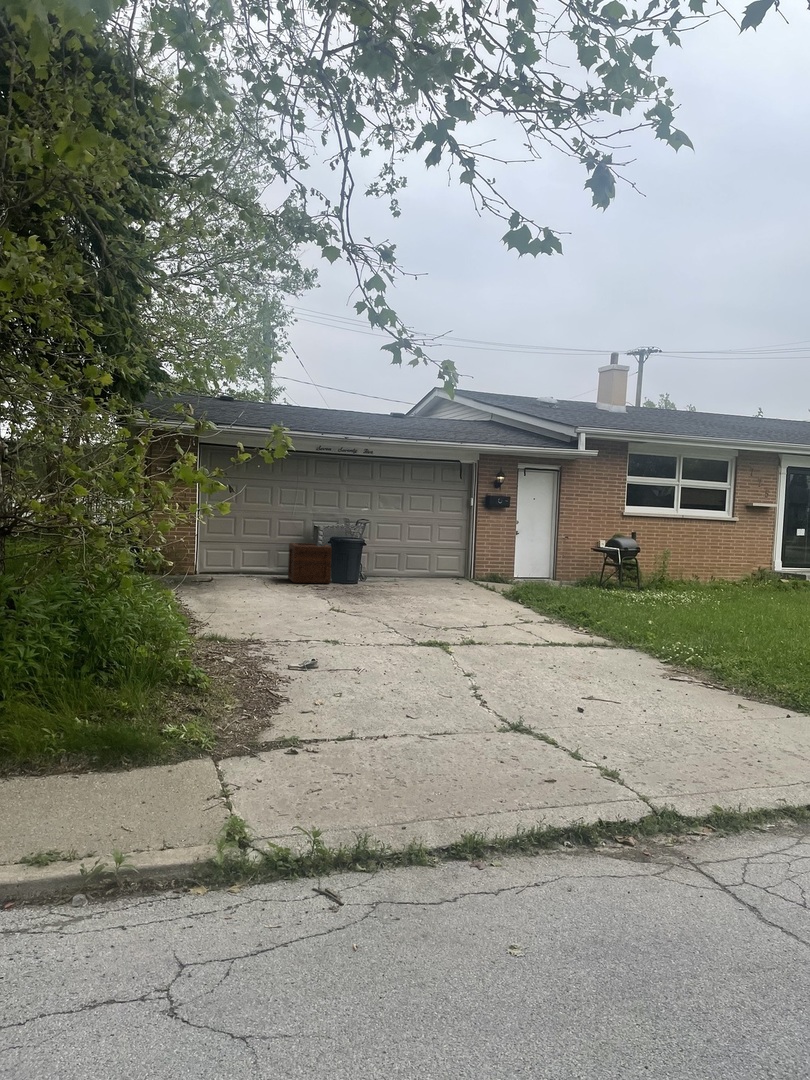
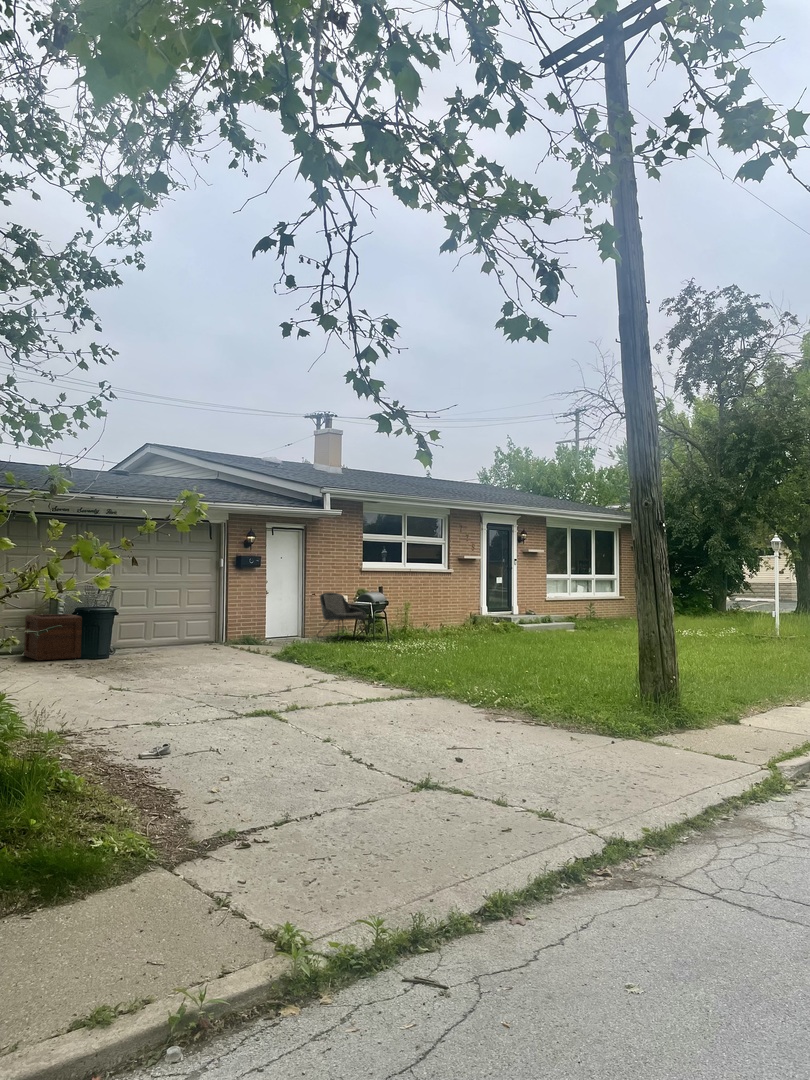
lounge chair: none [568,536,622,585] -> present [320,592,367,640]

